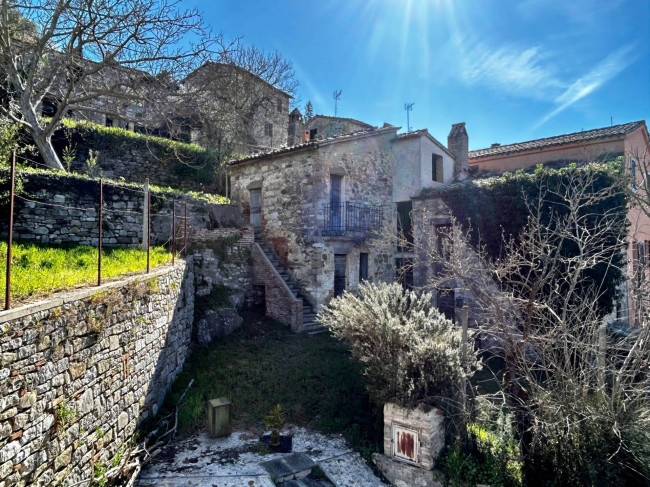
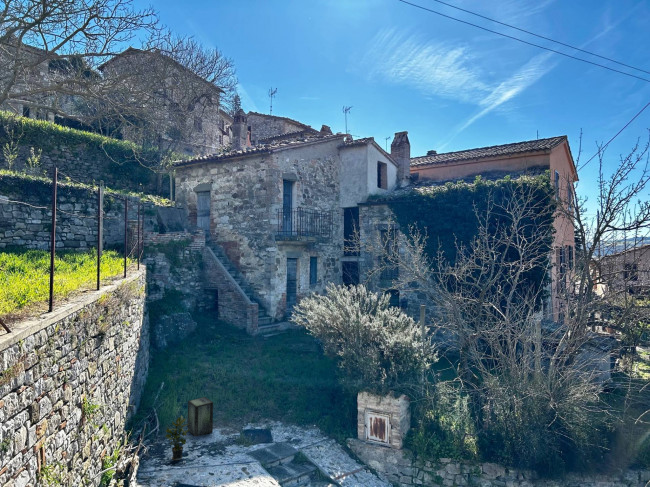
potted plant: present [264,404,285,446] -> present [165,415,189,460]

